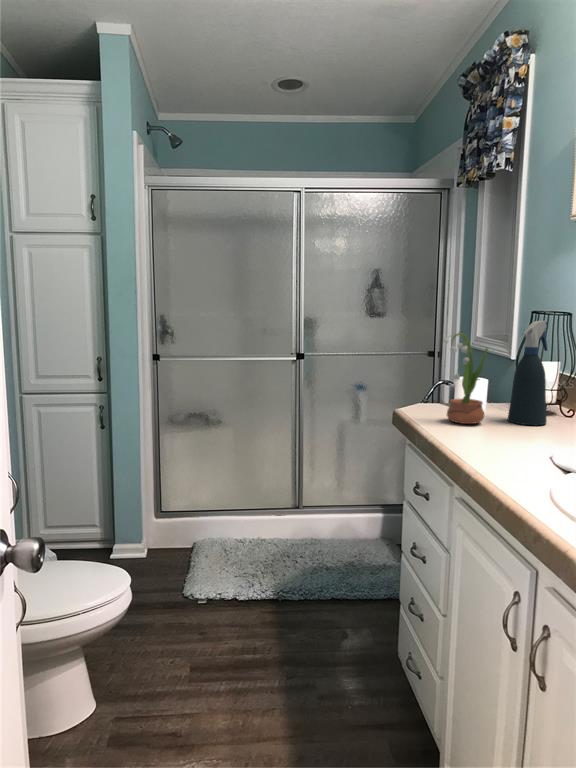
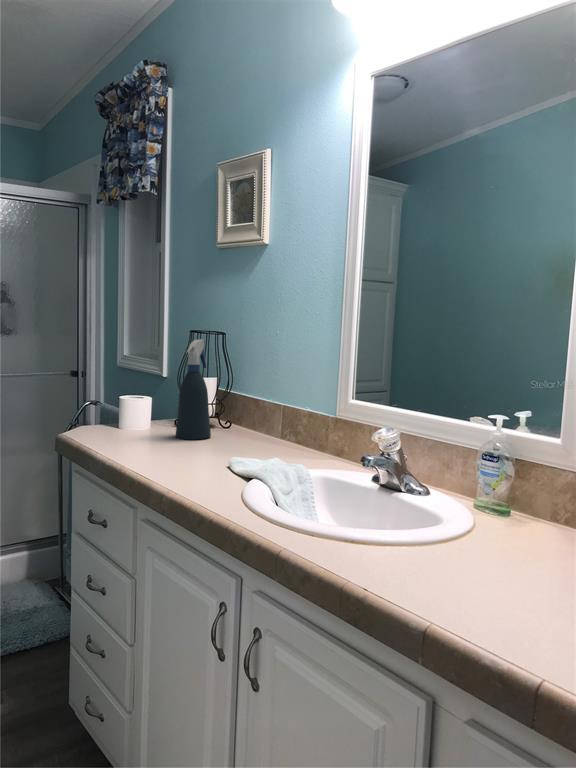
potted flower: present [444,332,488,424] -> none [110,349,156,445]

